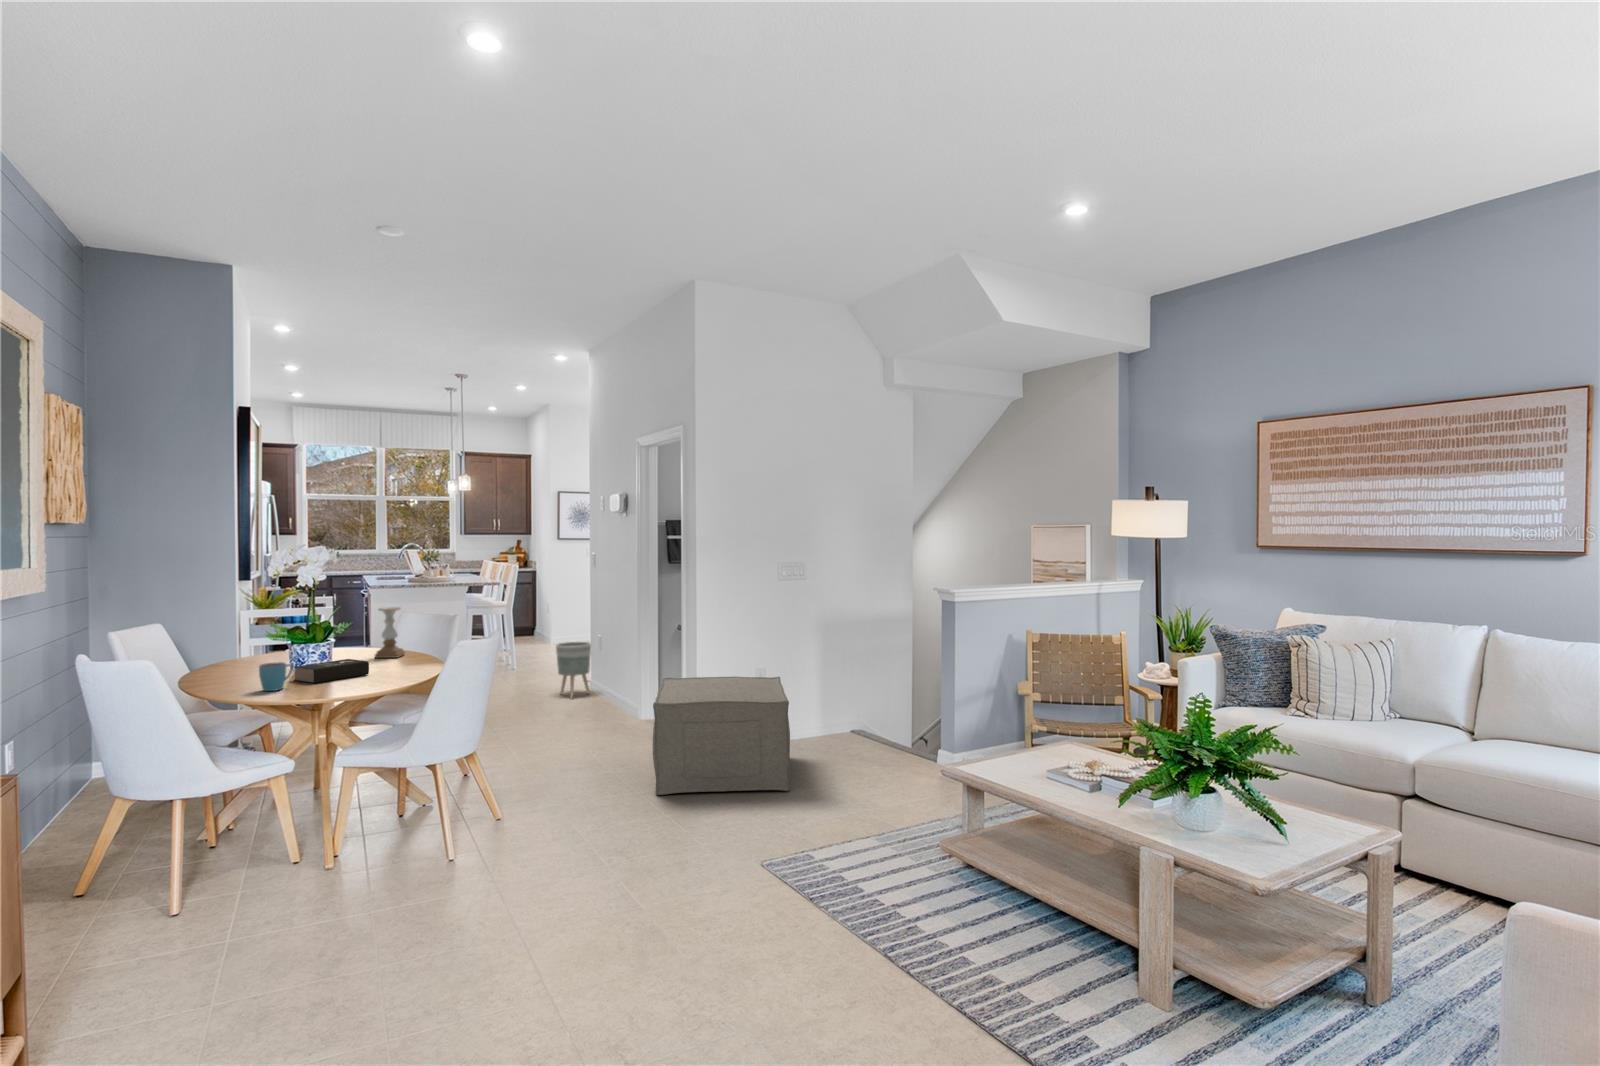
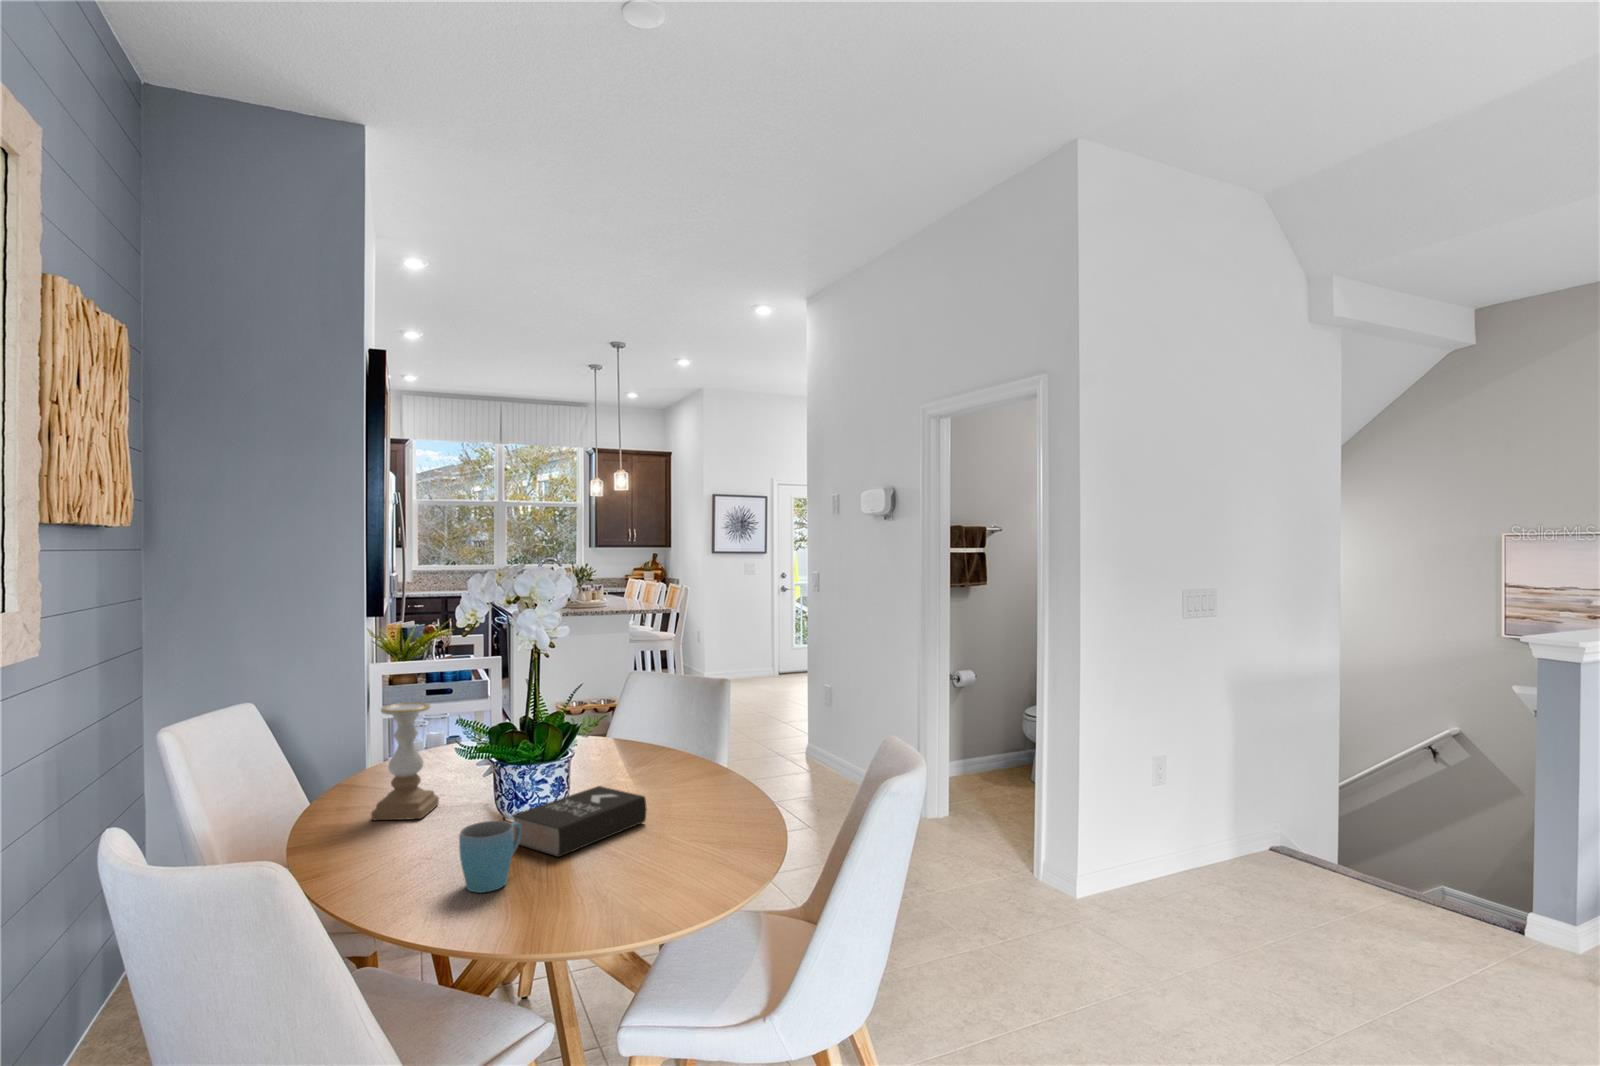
candle holder: present [375,607,405,658] -> present [371,702,439,820]
planter: present [556,642,591,699] -> none [769,692,816,774]
ottoman: present [653,677,790,795] -> none [1041,780,1371,1028]

